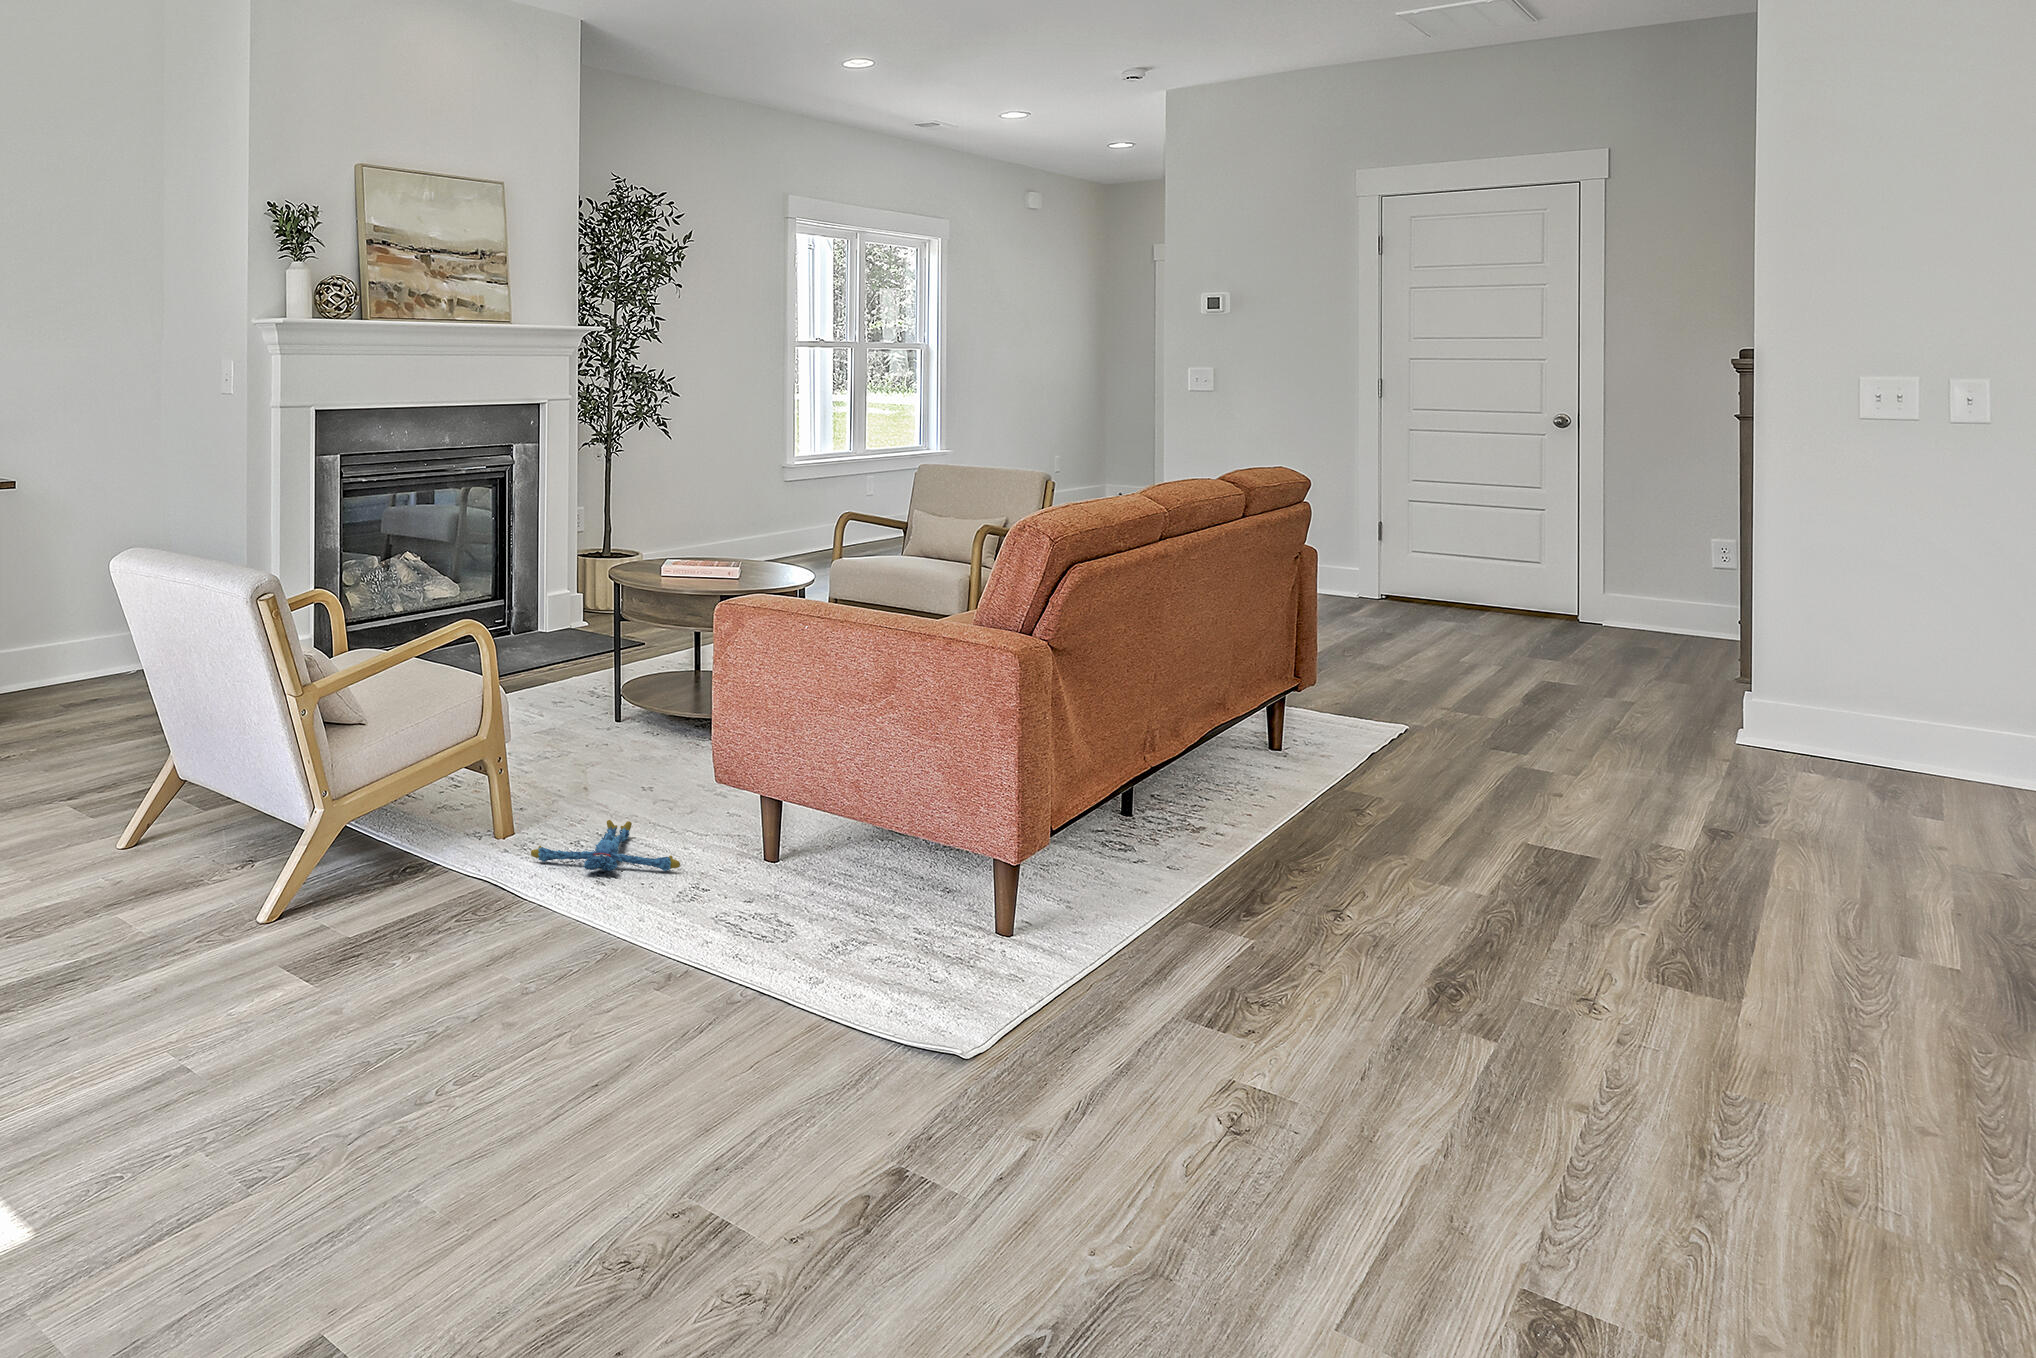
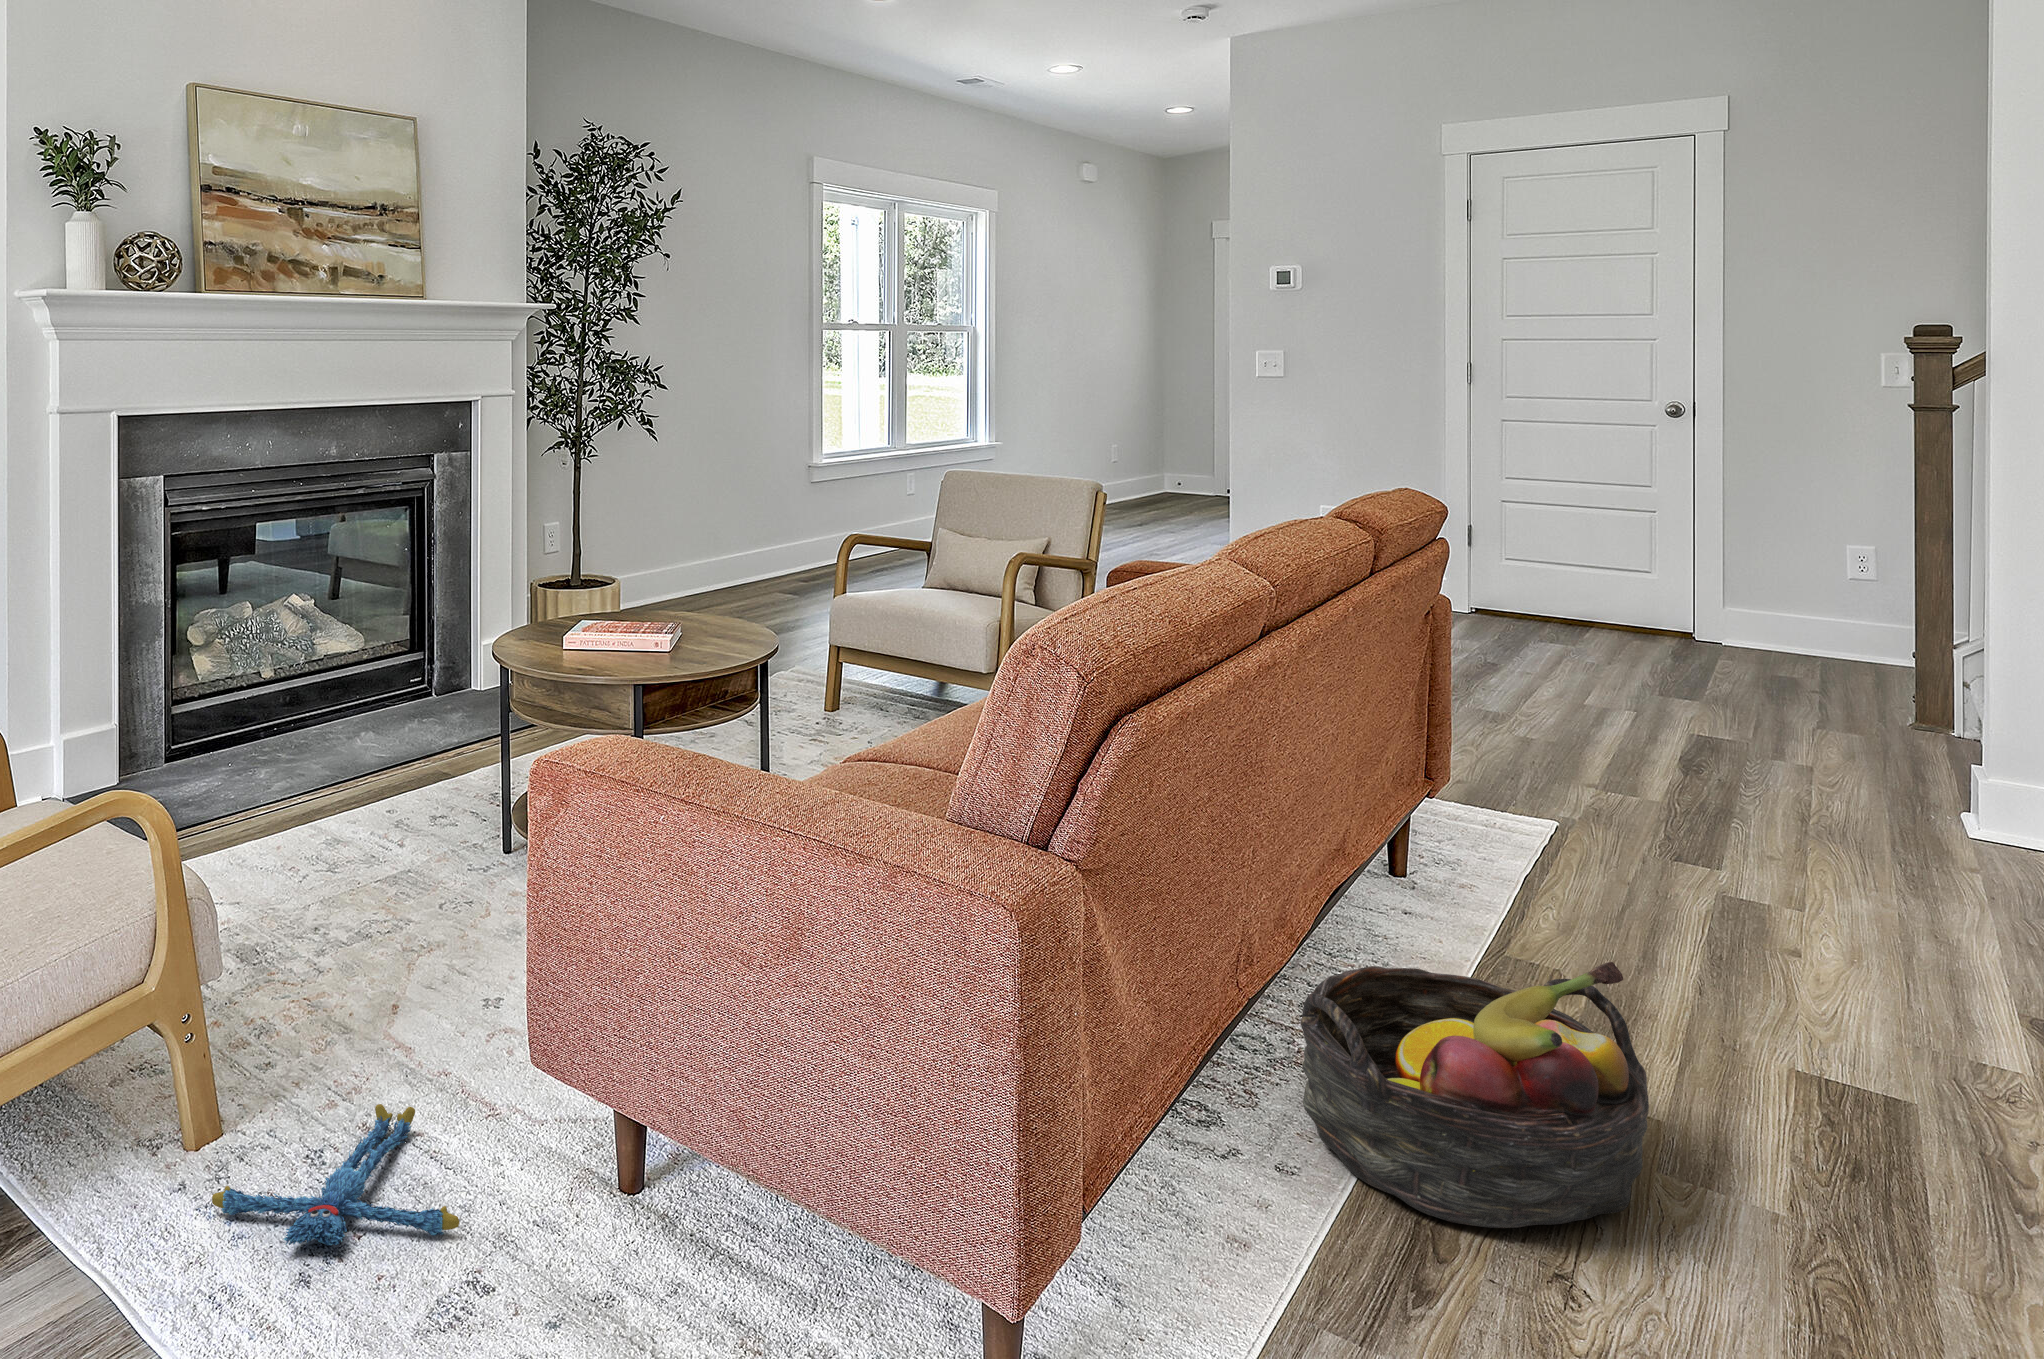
basket: none [1185,746,1401,884] -> present [1300,962,1649,1228]

